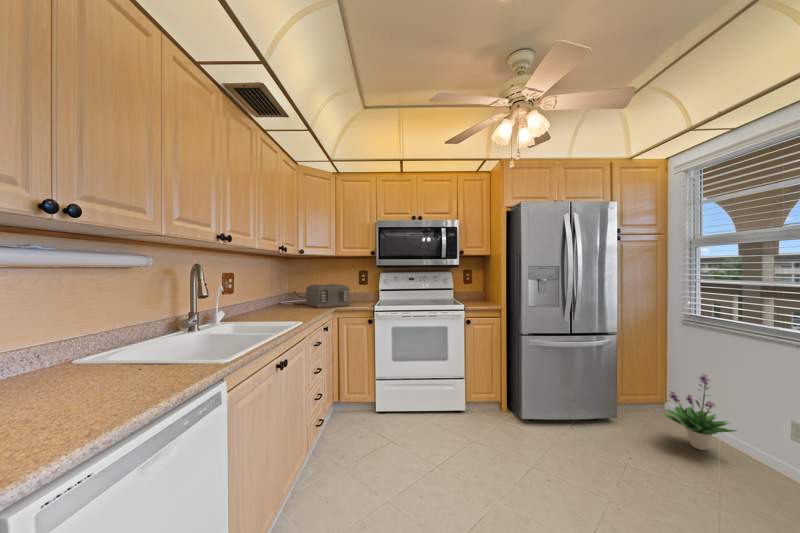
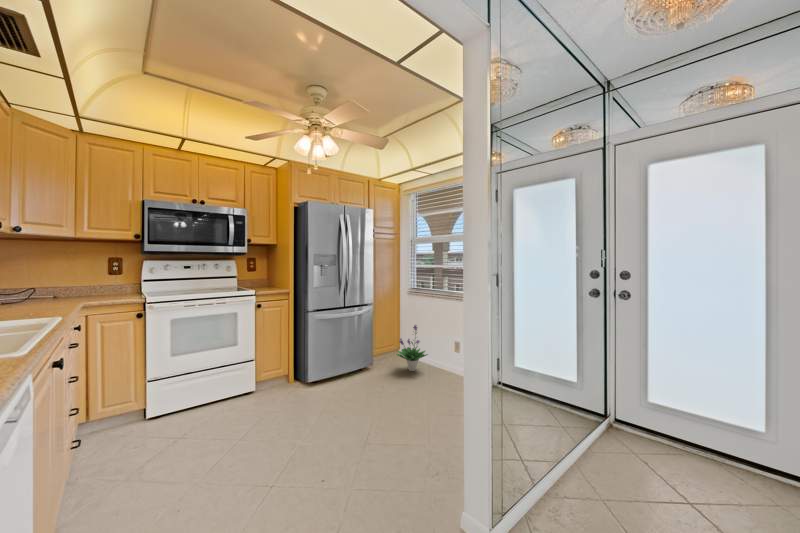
toaster: present [306,284,350,308] -> none [20,275,107,305]

